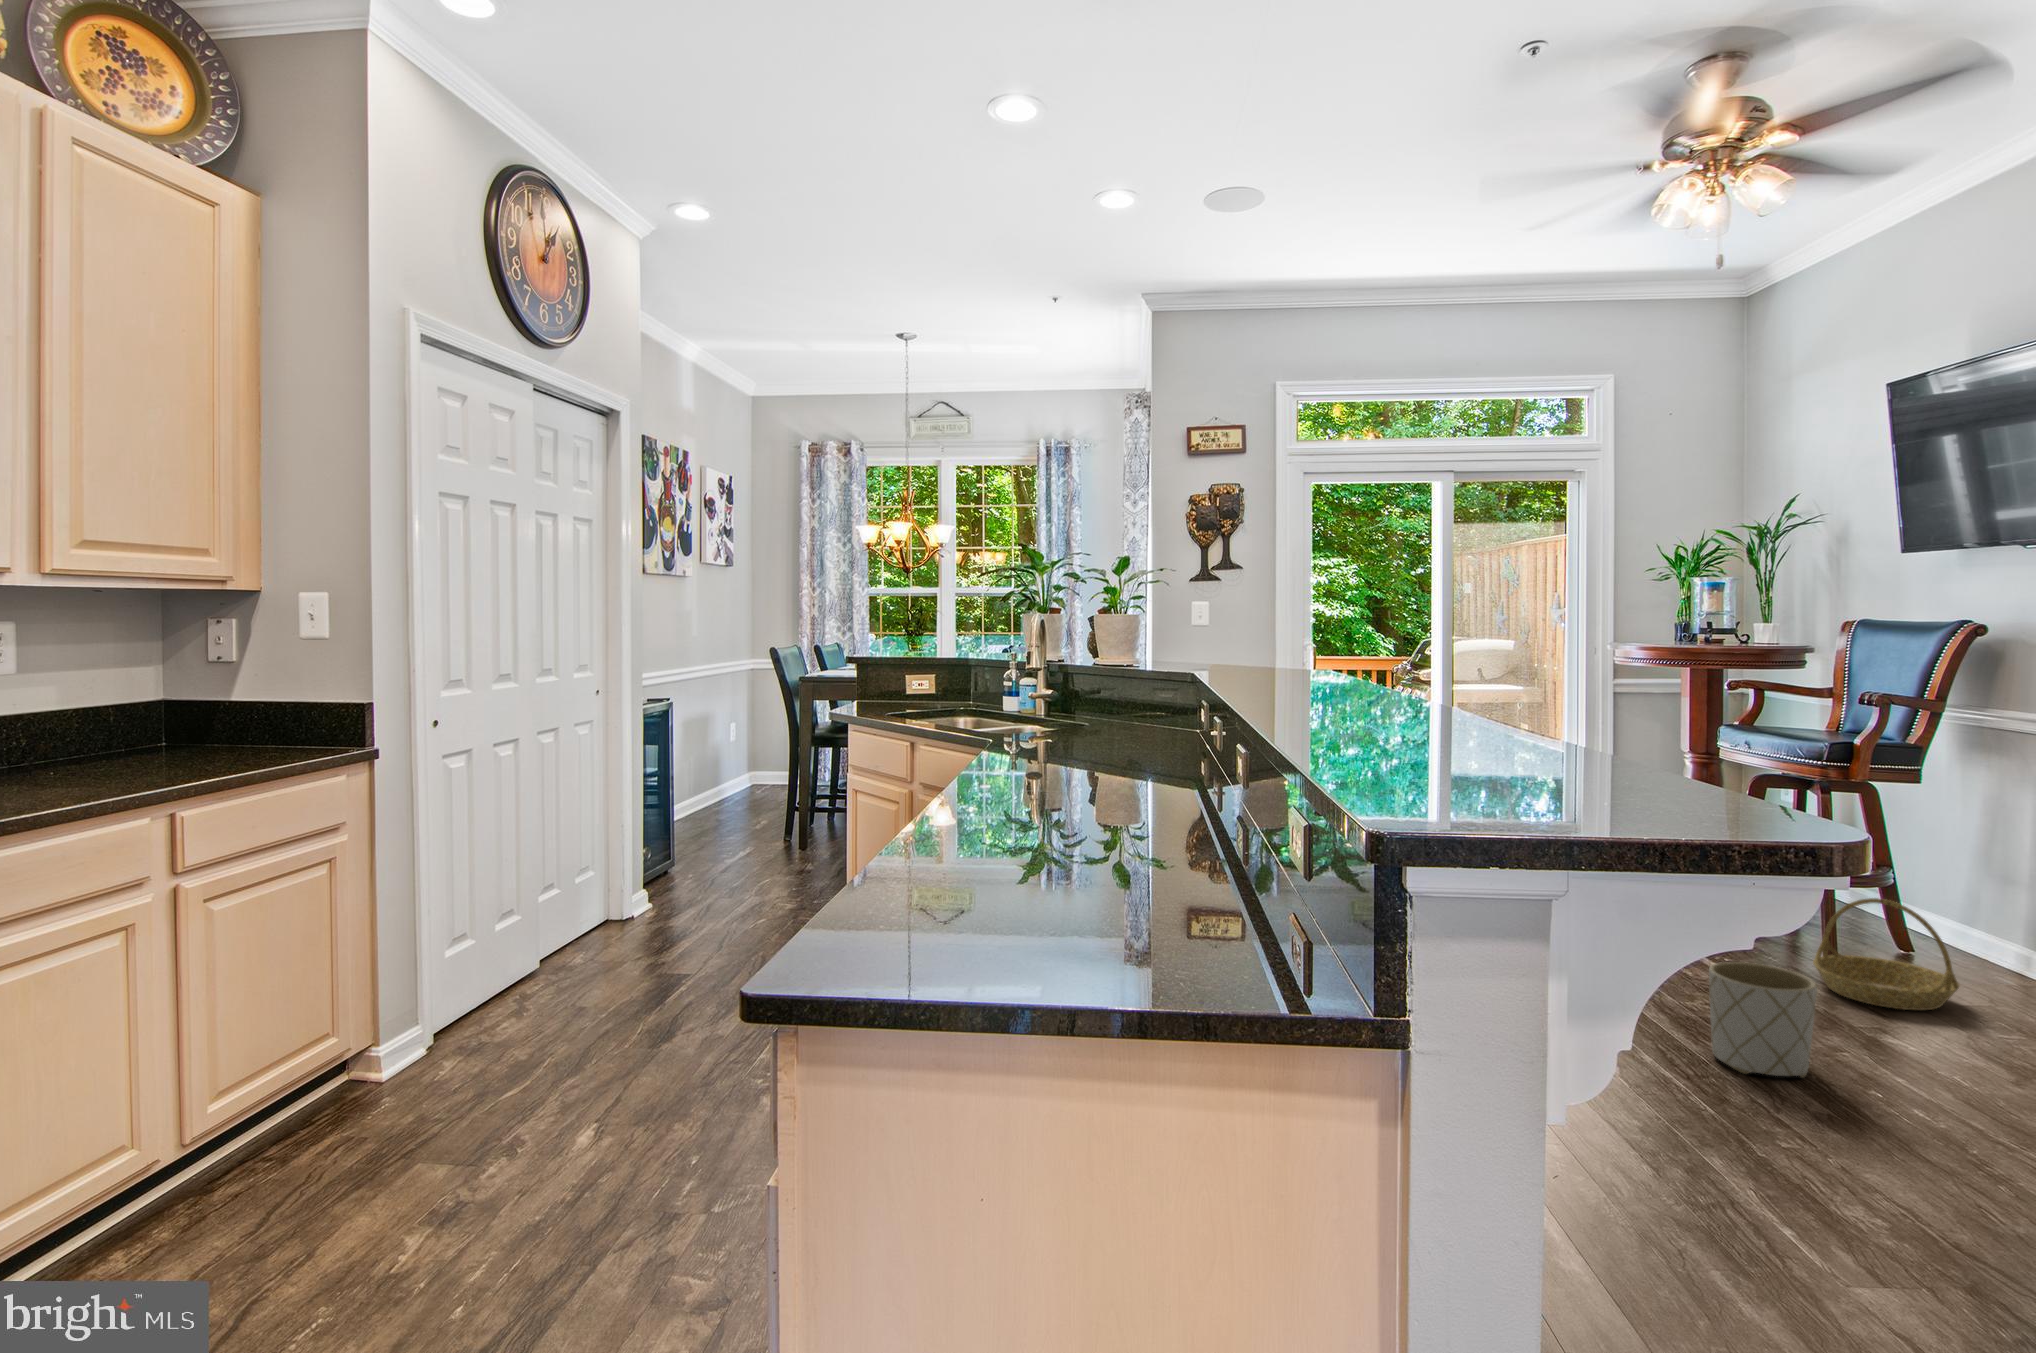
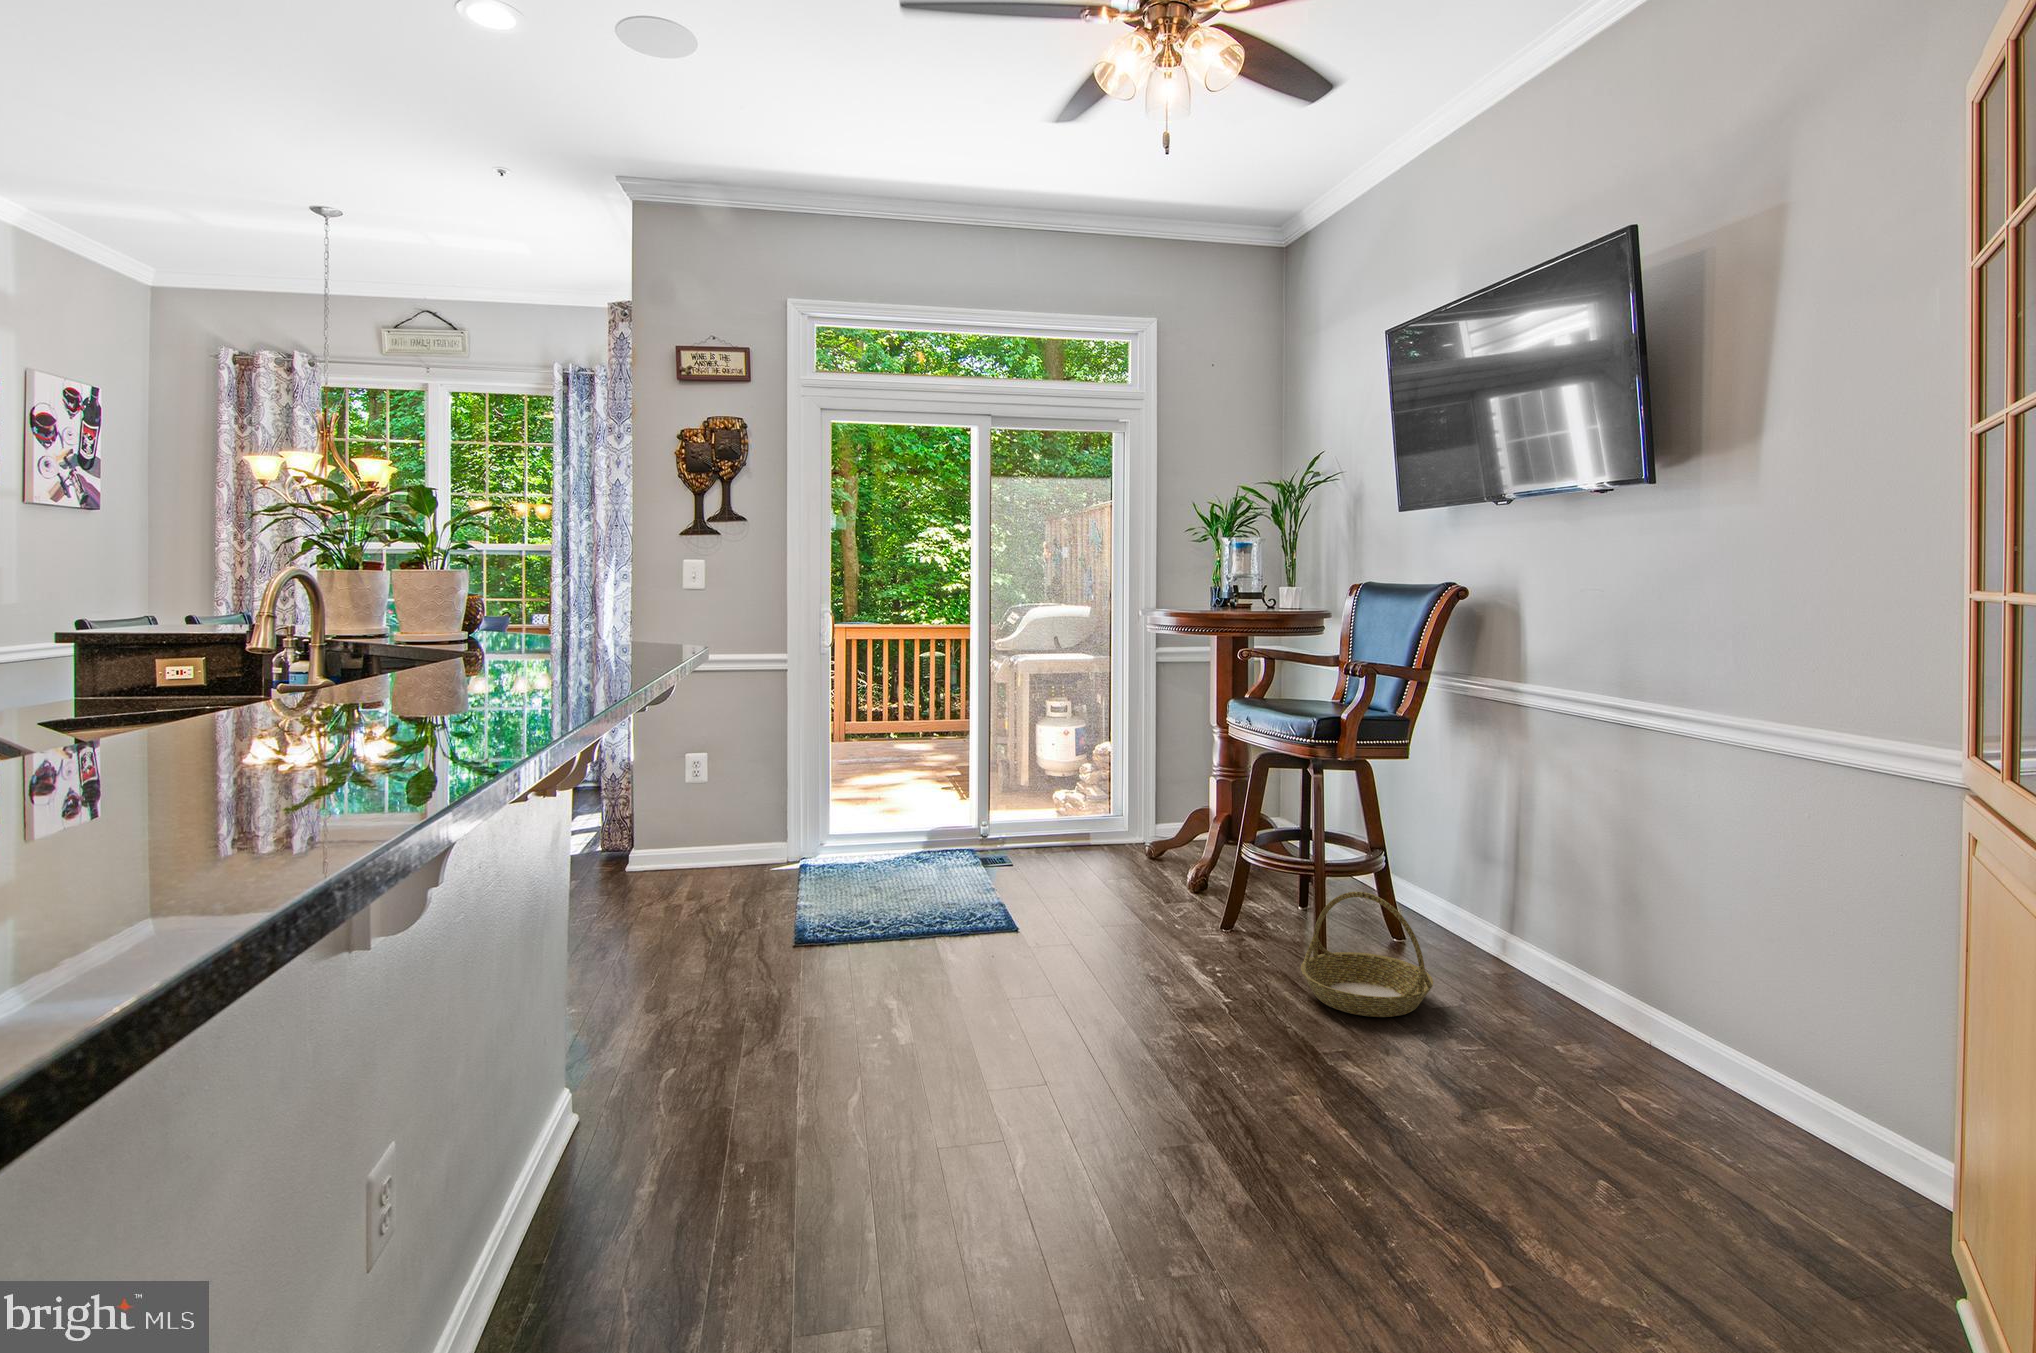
planter: present [1709,962,1817,1078] -> none [1156,998,1267,1147]

